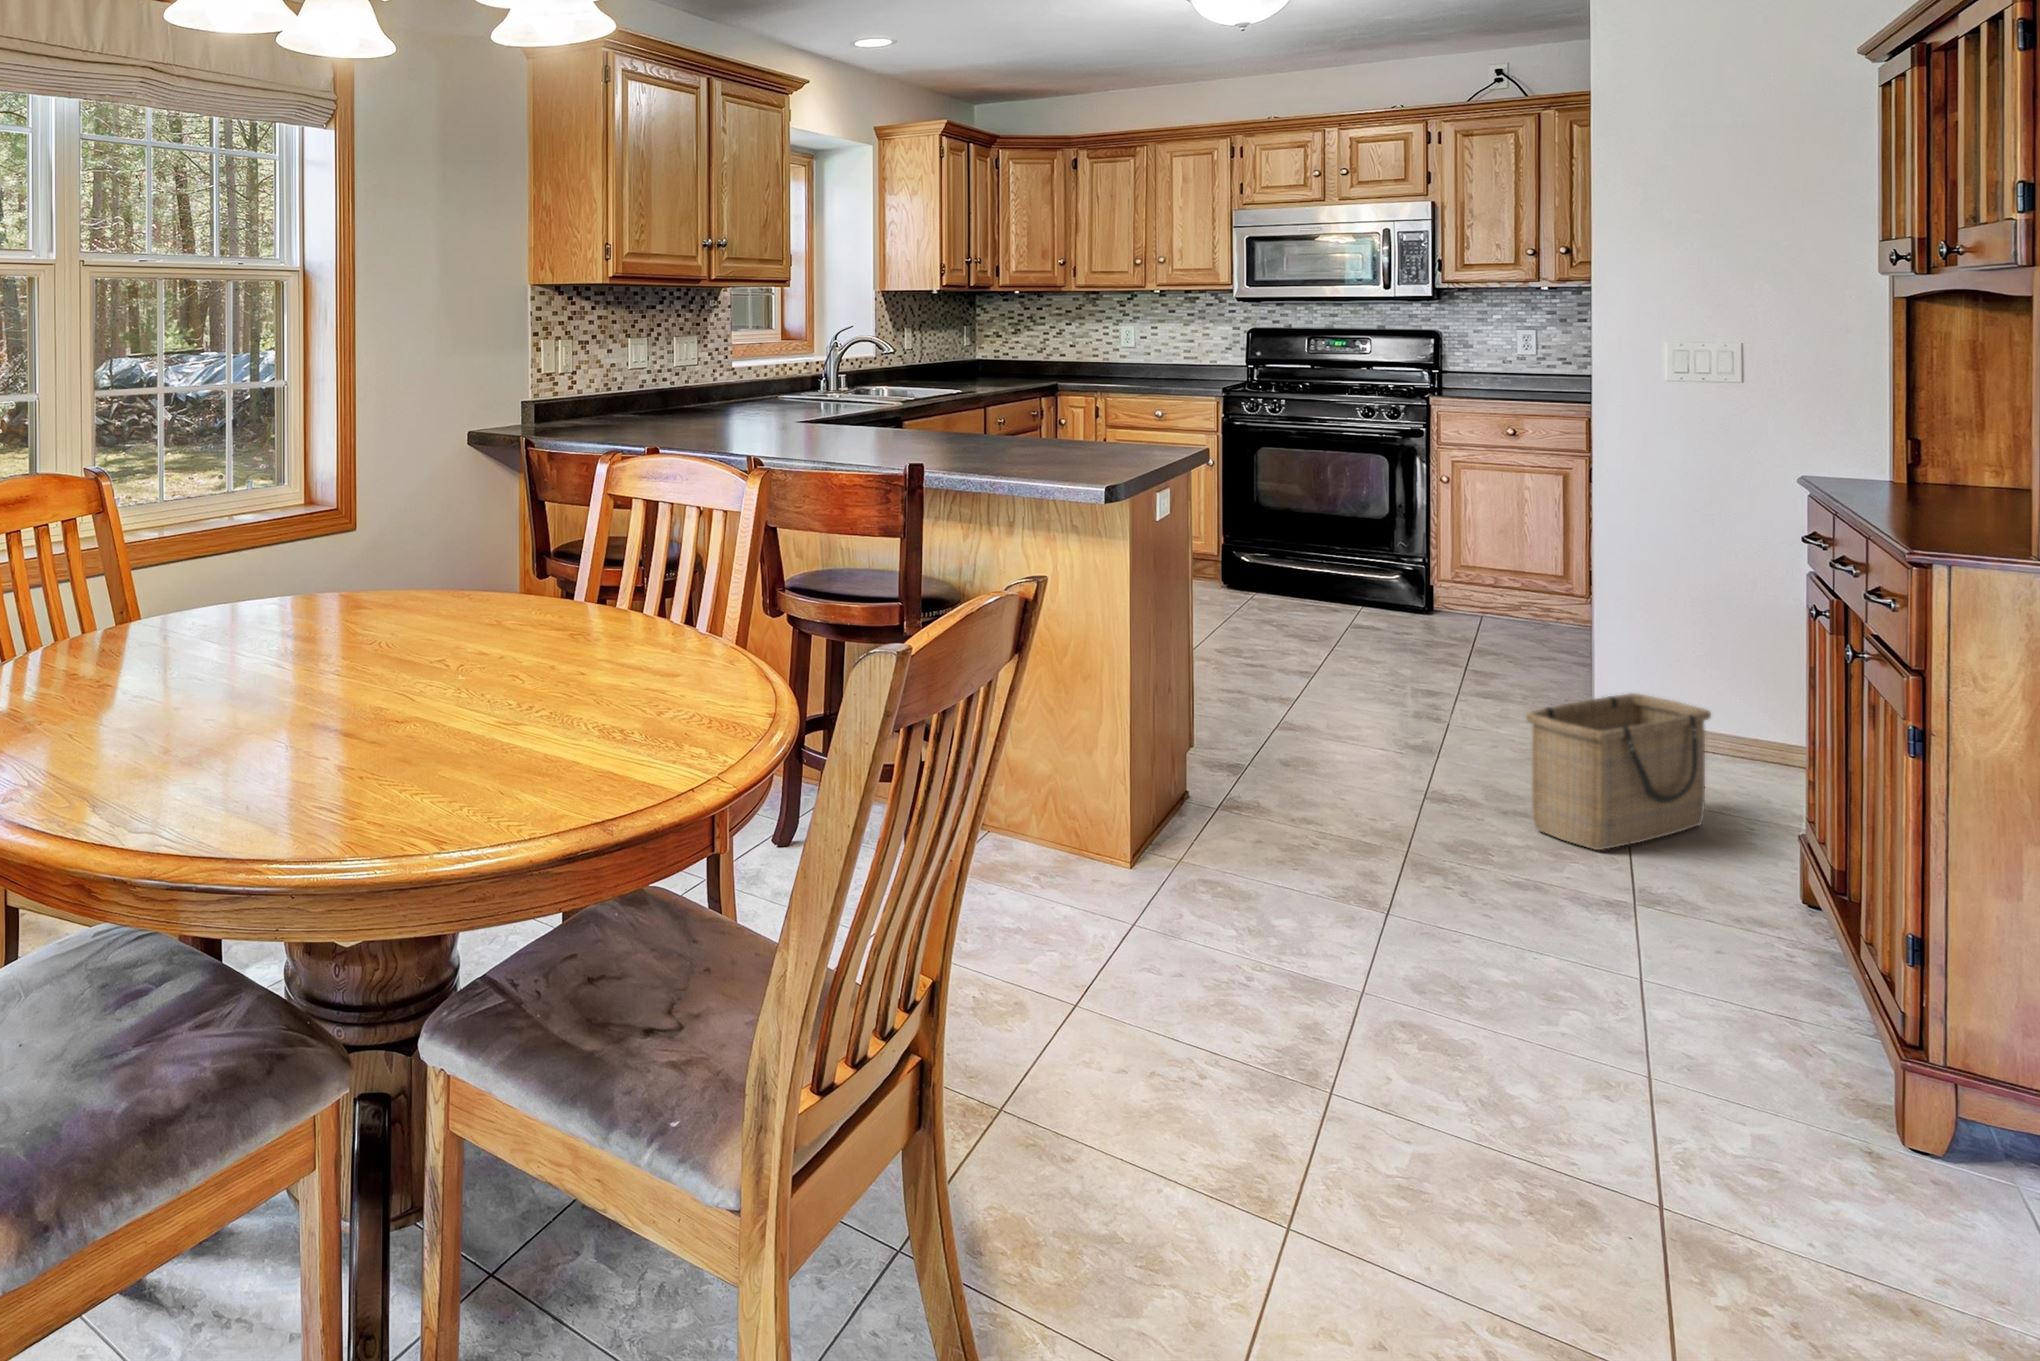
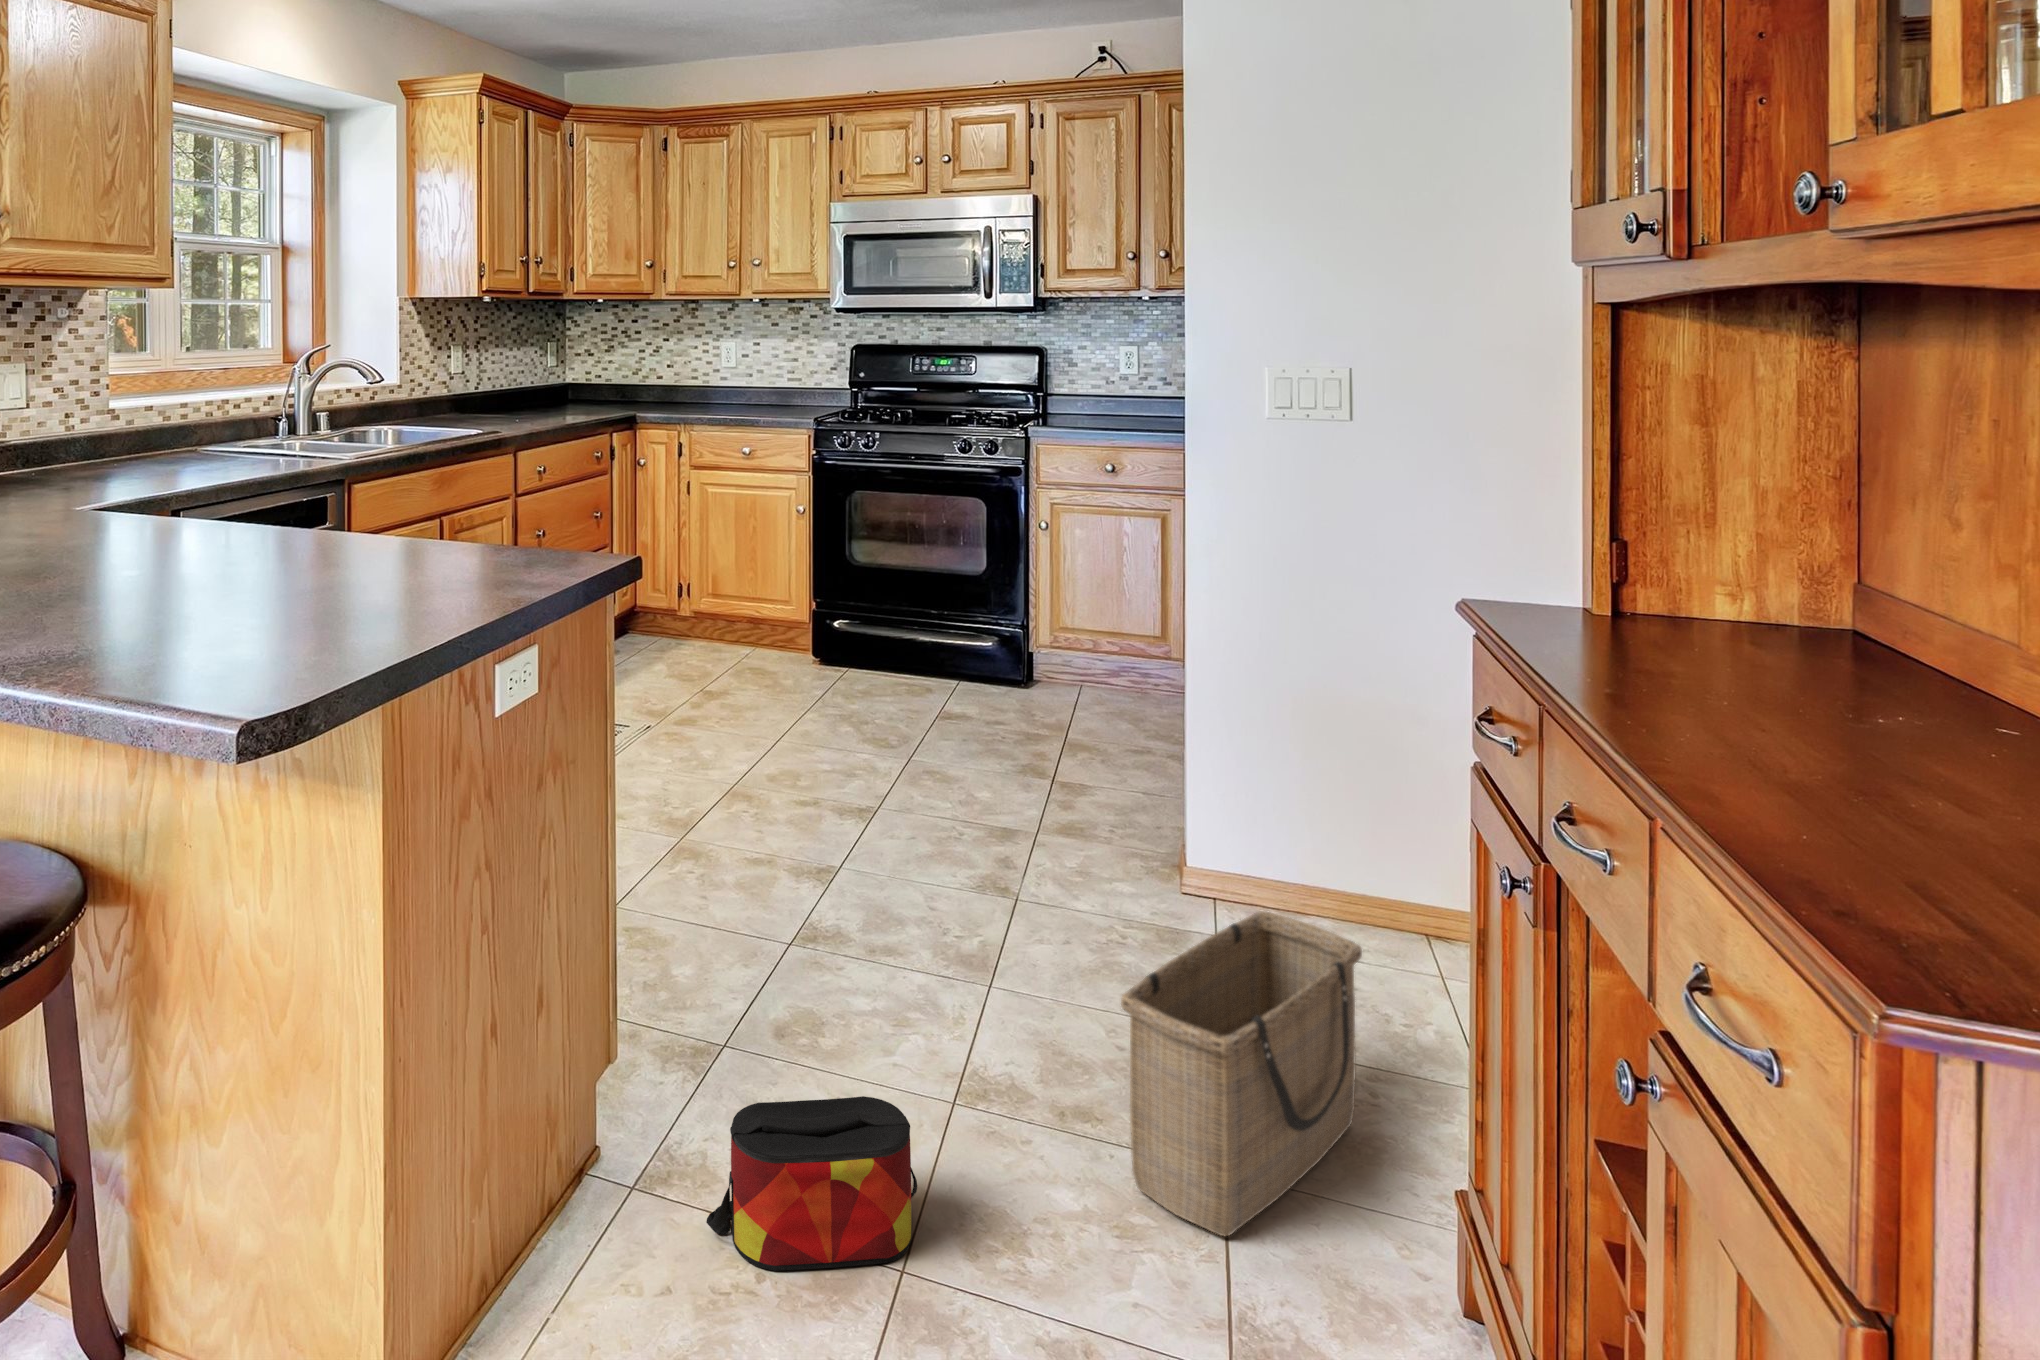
bag: none [1249,751,1385,835] -> present [706,1096,917,1271]

